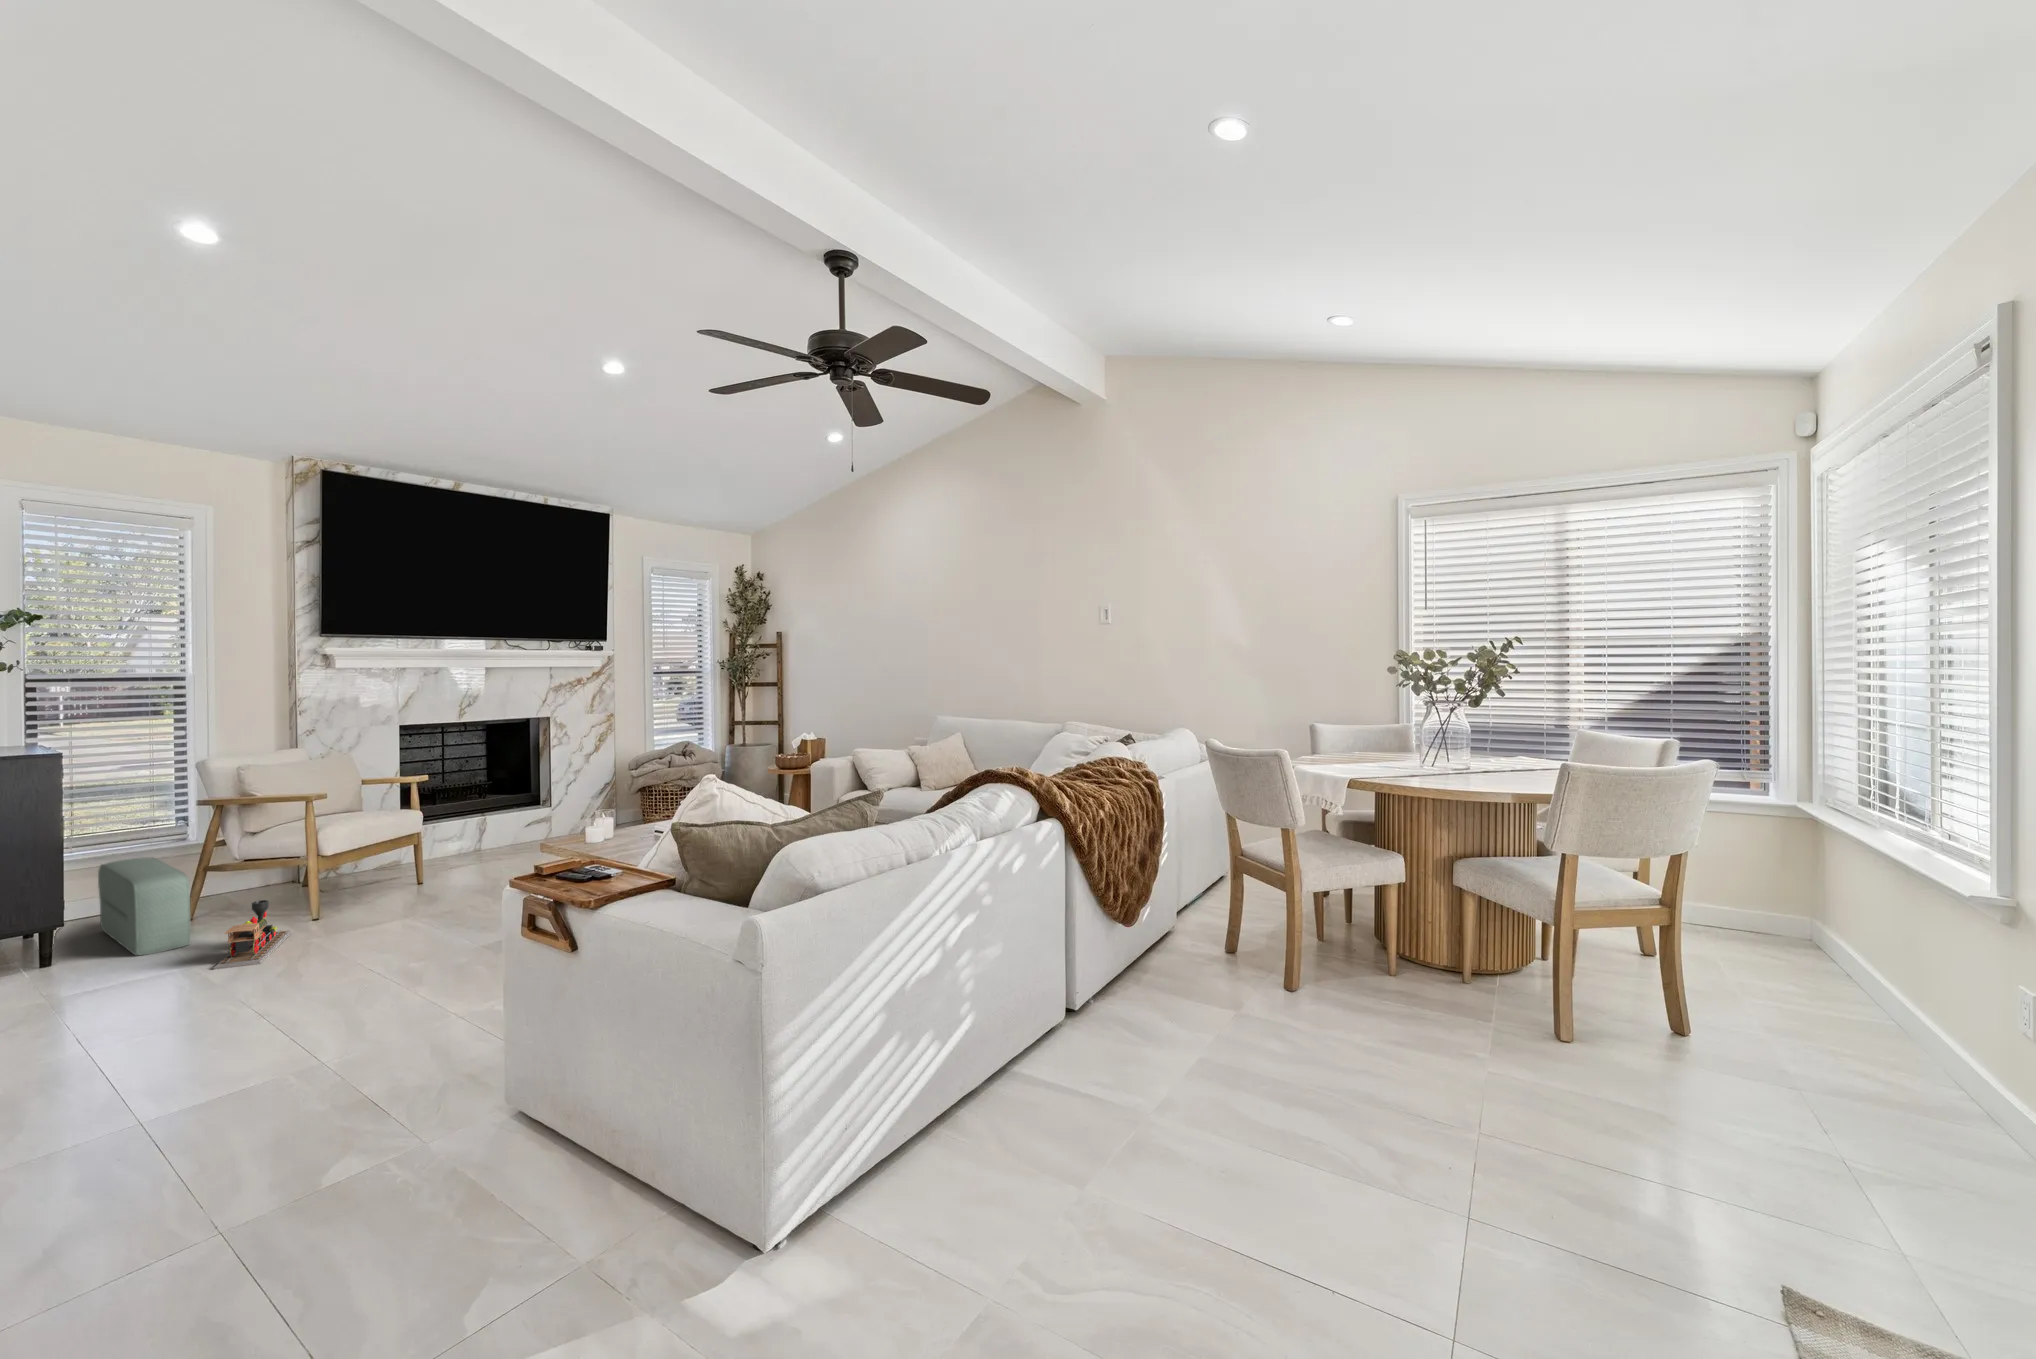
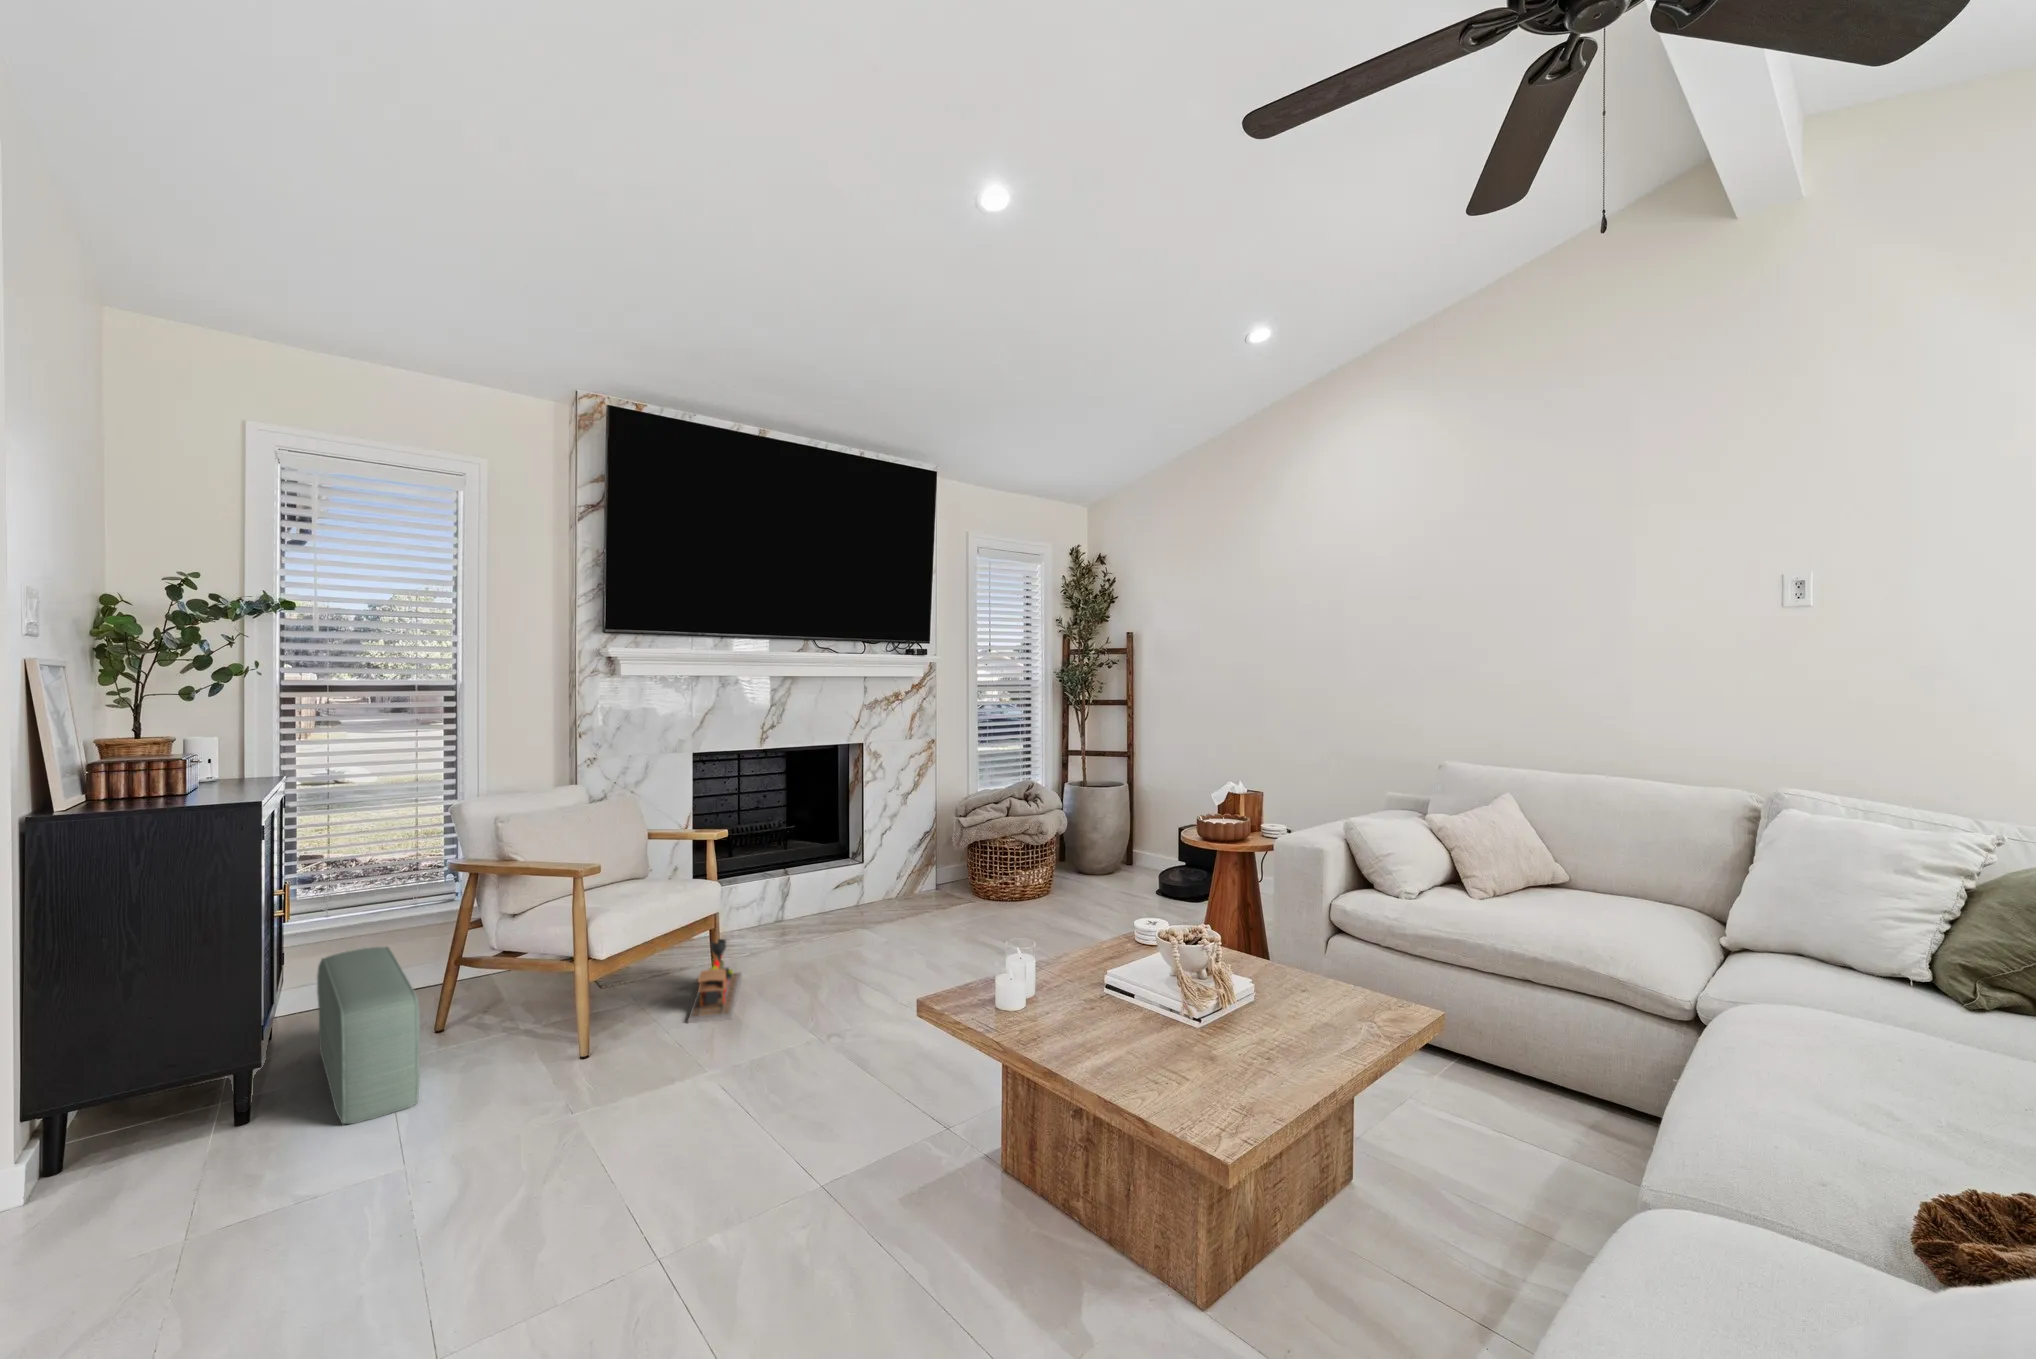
toy train: present [213,900,292,970] -> present [688,939,742,1023]

